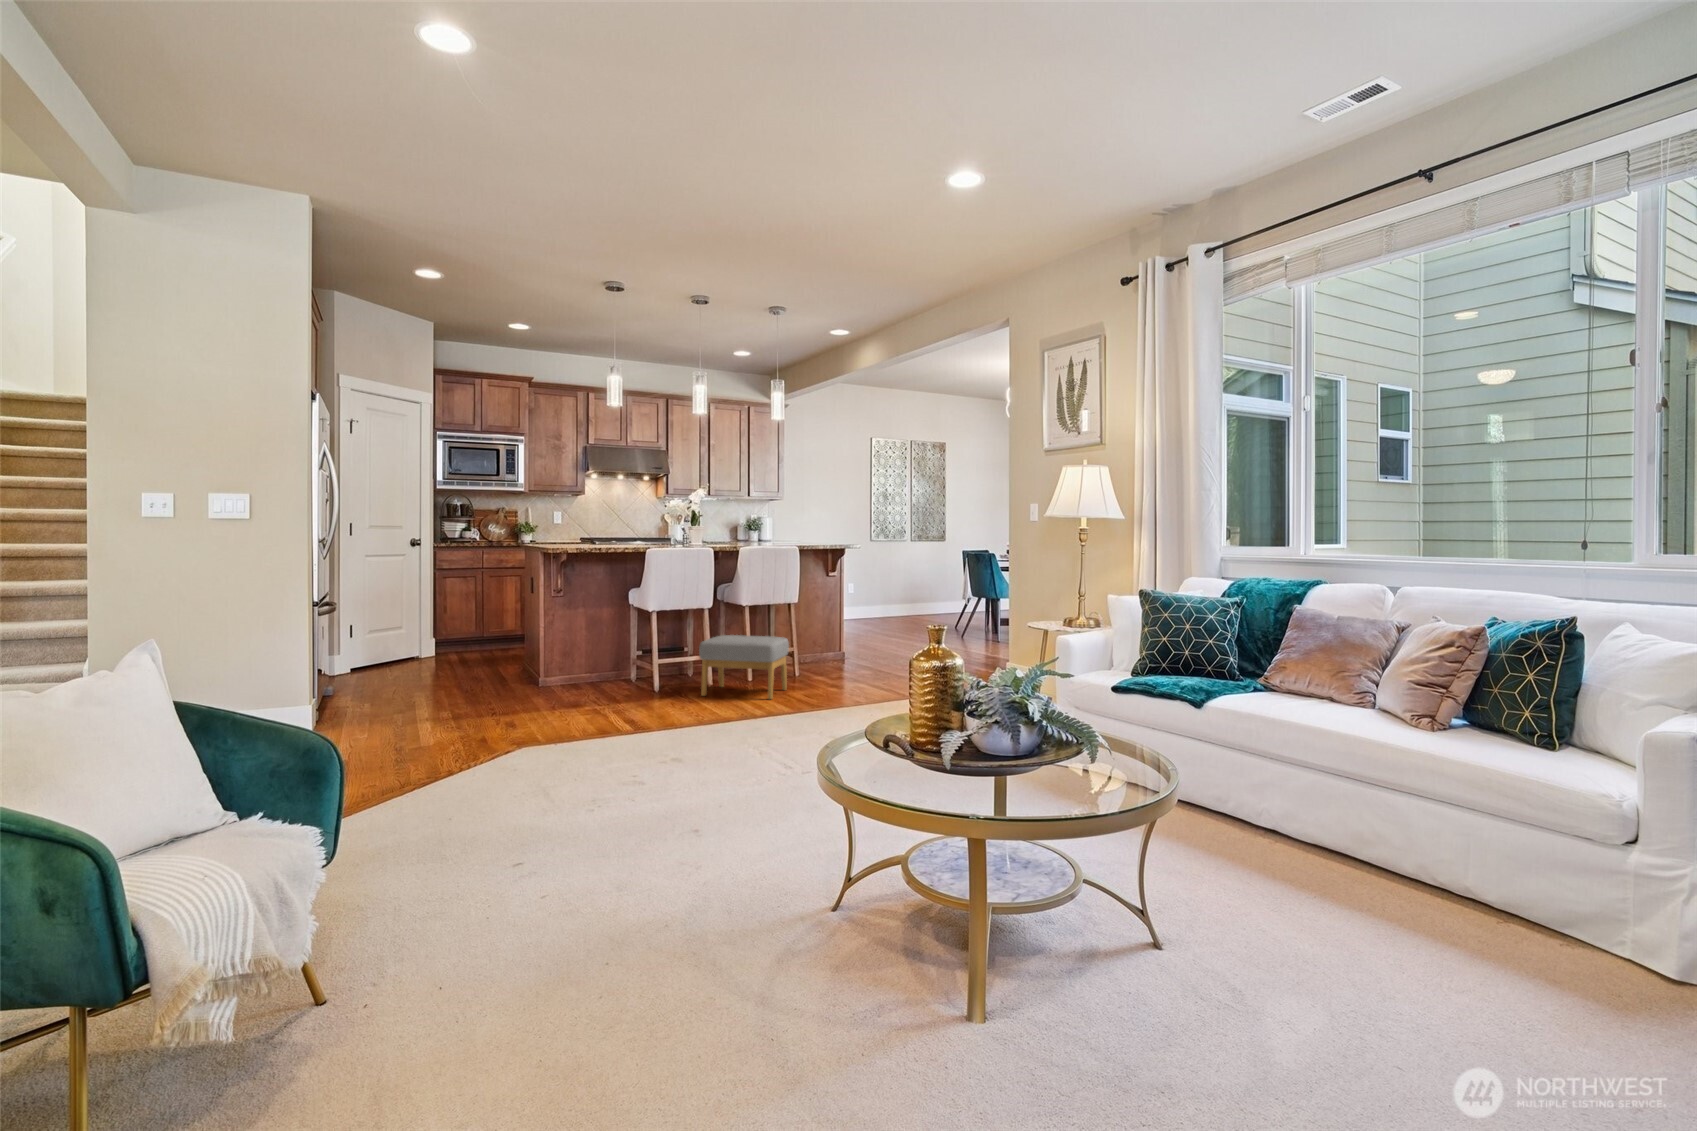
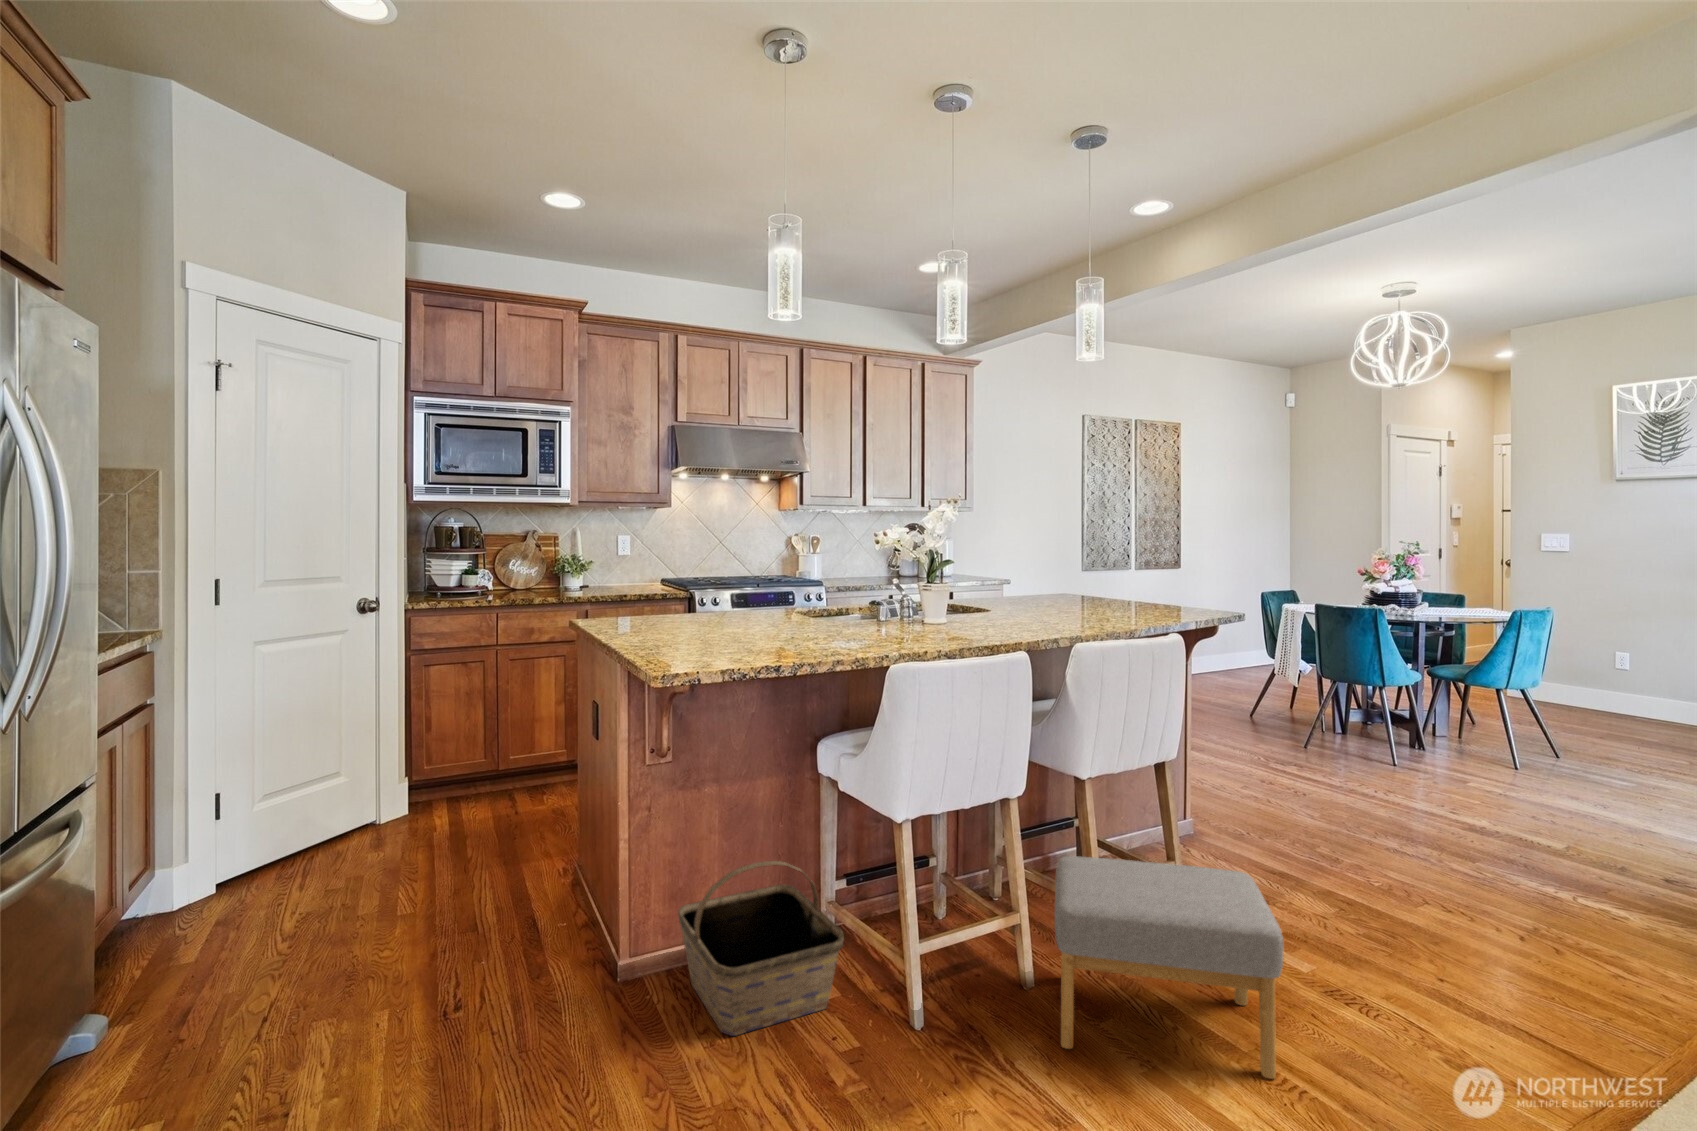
basket: none [560,636,625,695] -> present [678,861,844,1036]

